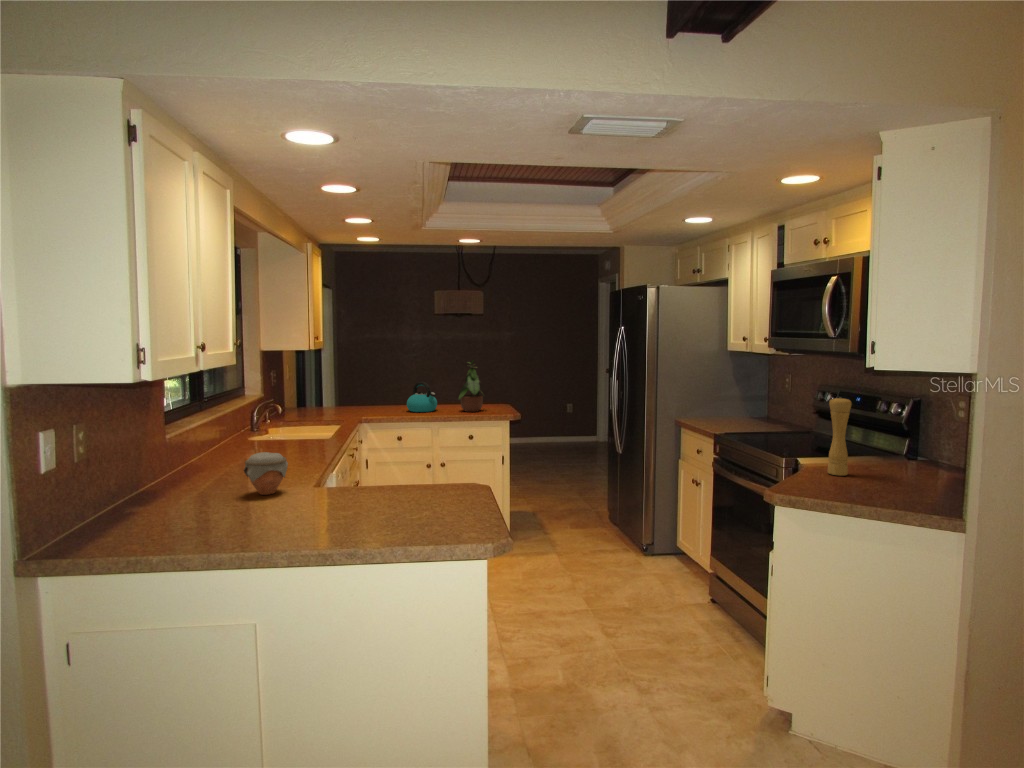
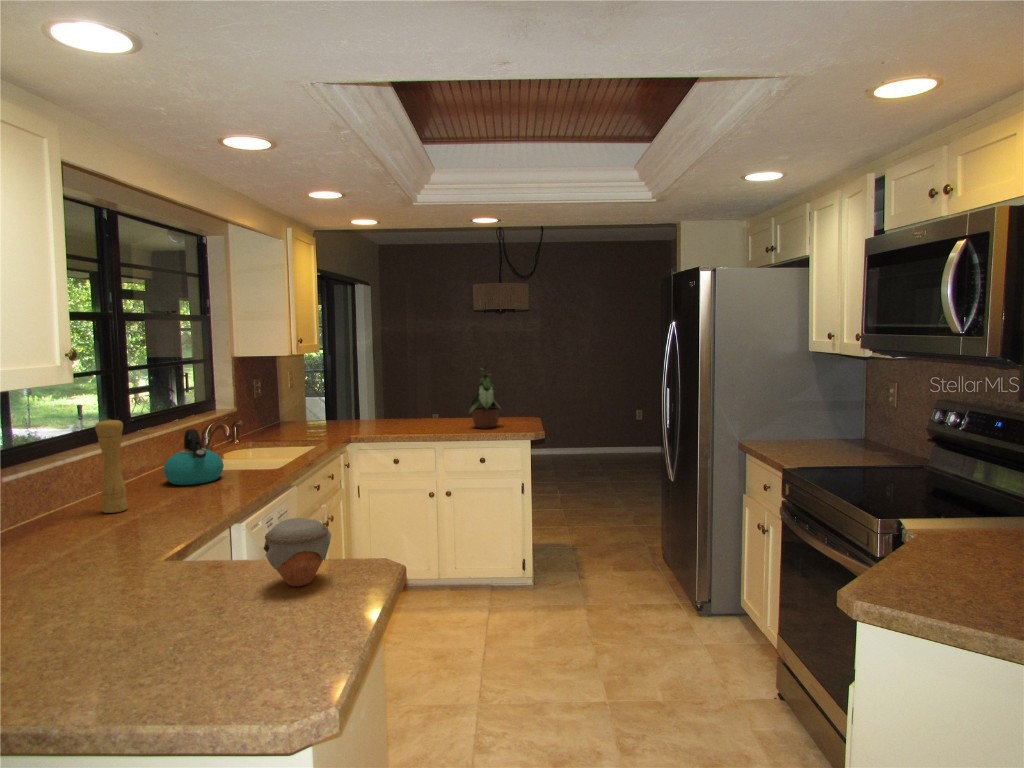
kettle: present [407,382,437,412] -> present [164,429,224,485]
pepper mill: present [828,397,852,476] -> present [95,419,128,513]
jar: present [244,452,288,495] -> present [264,518,331,587]

